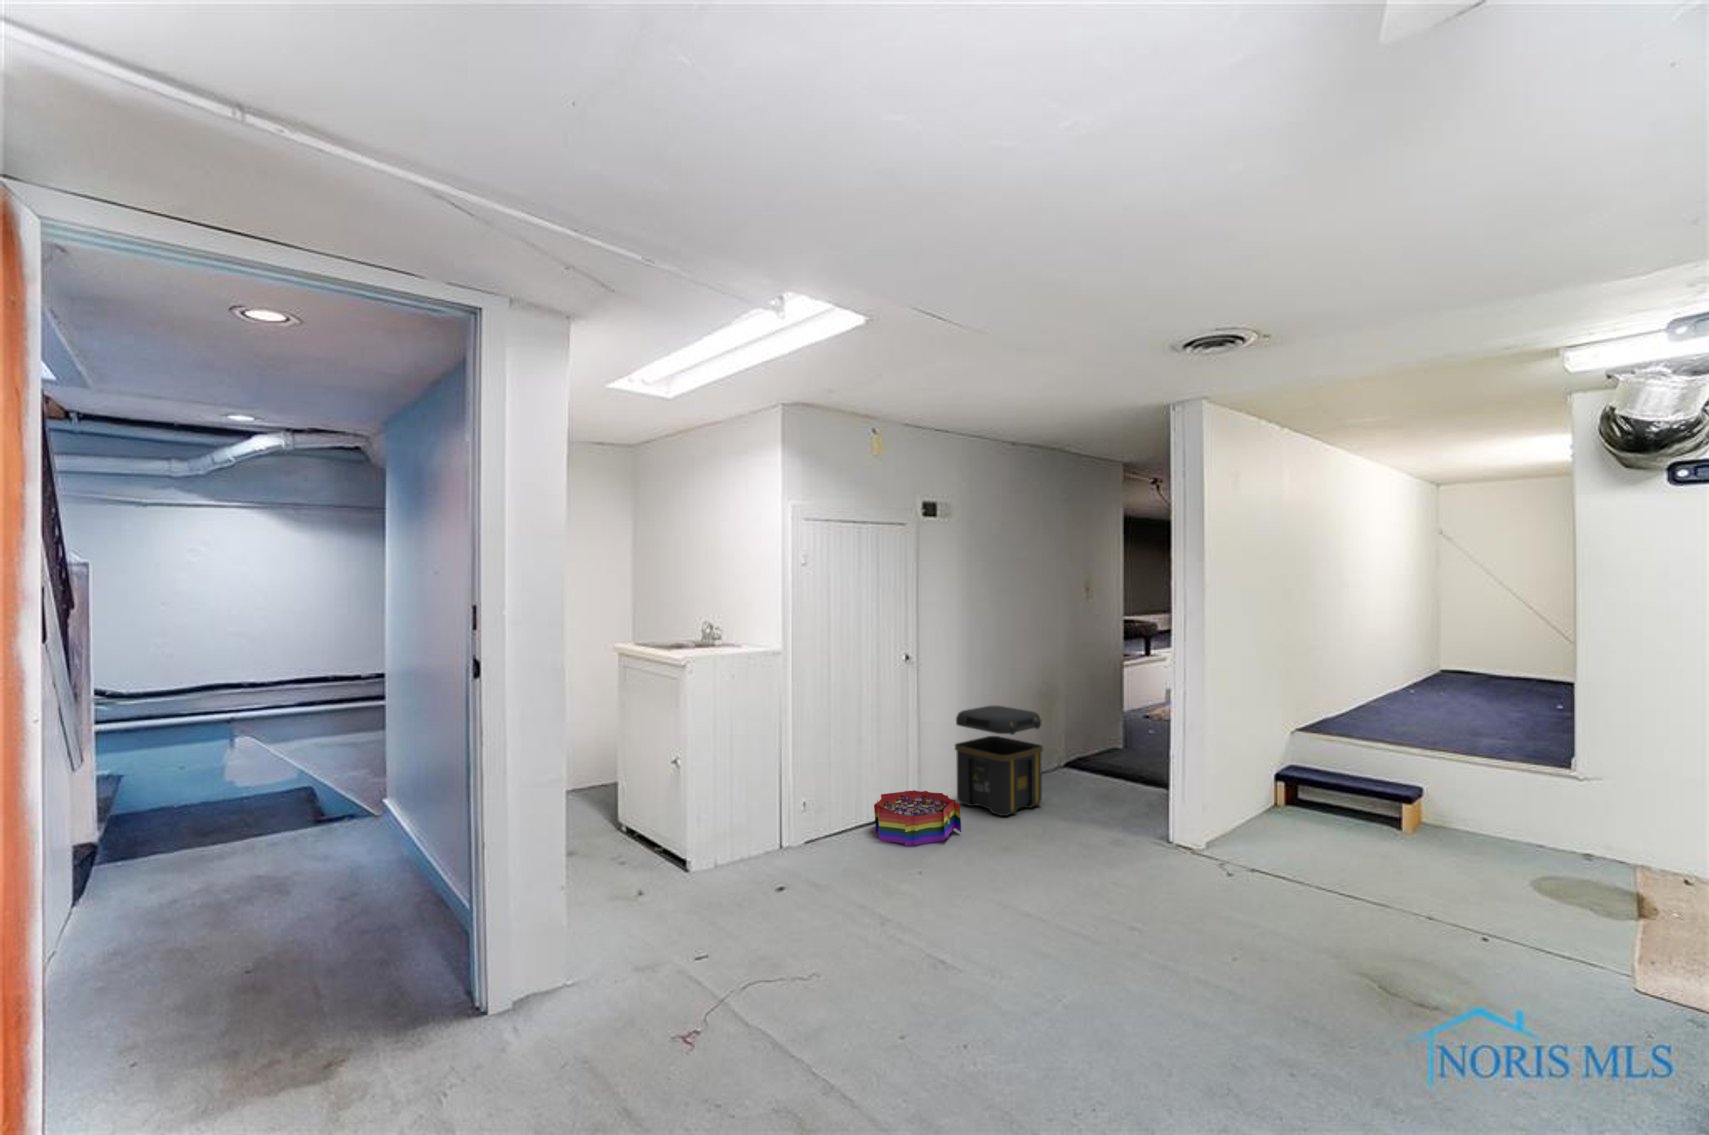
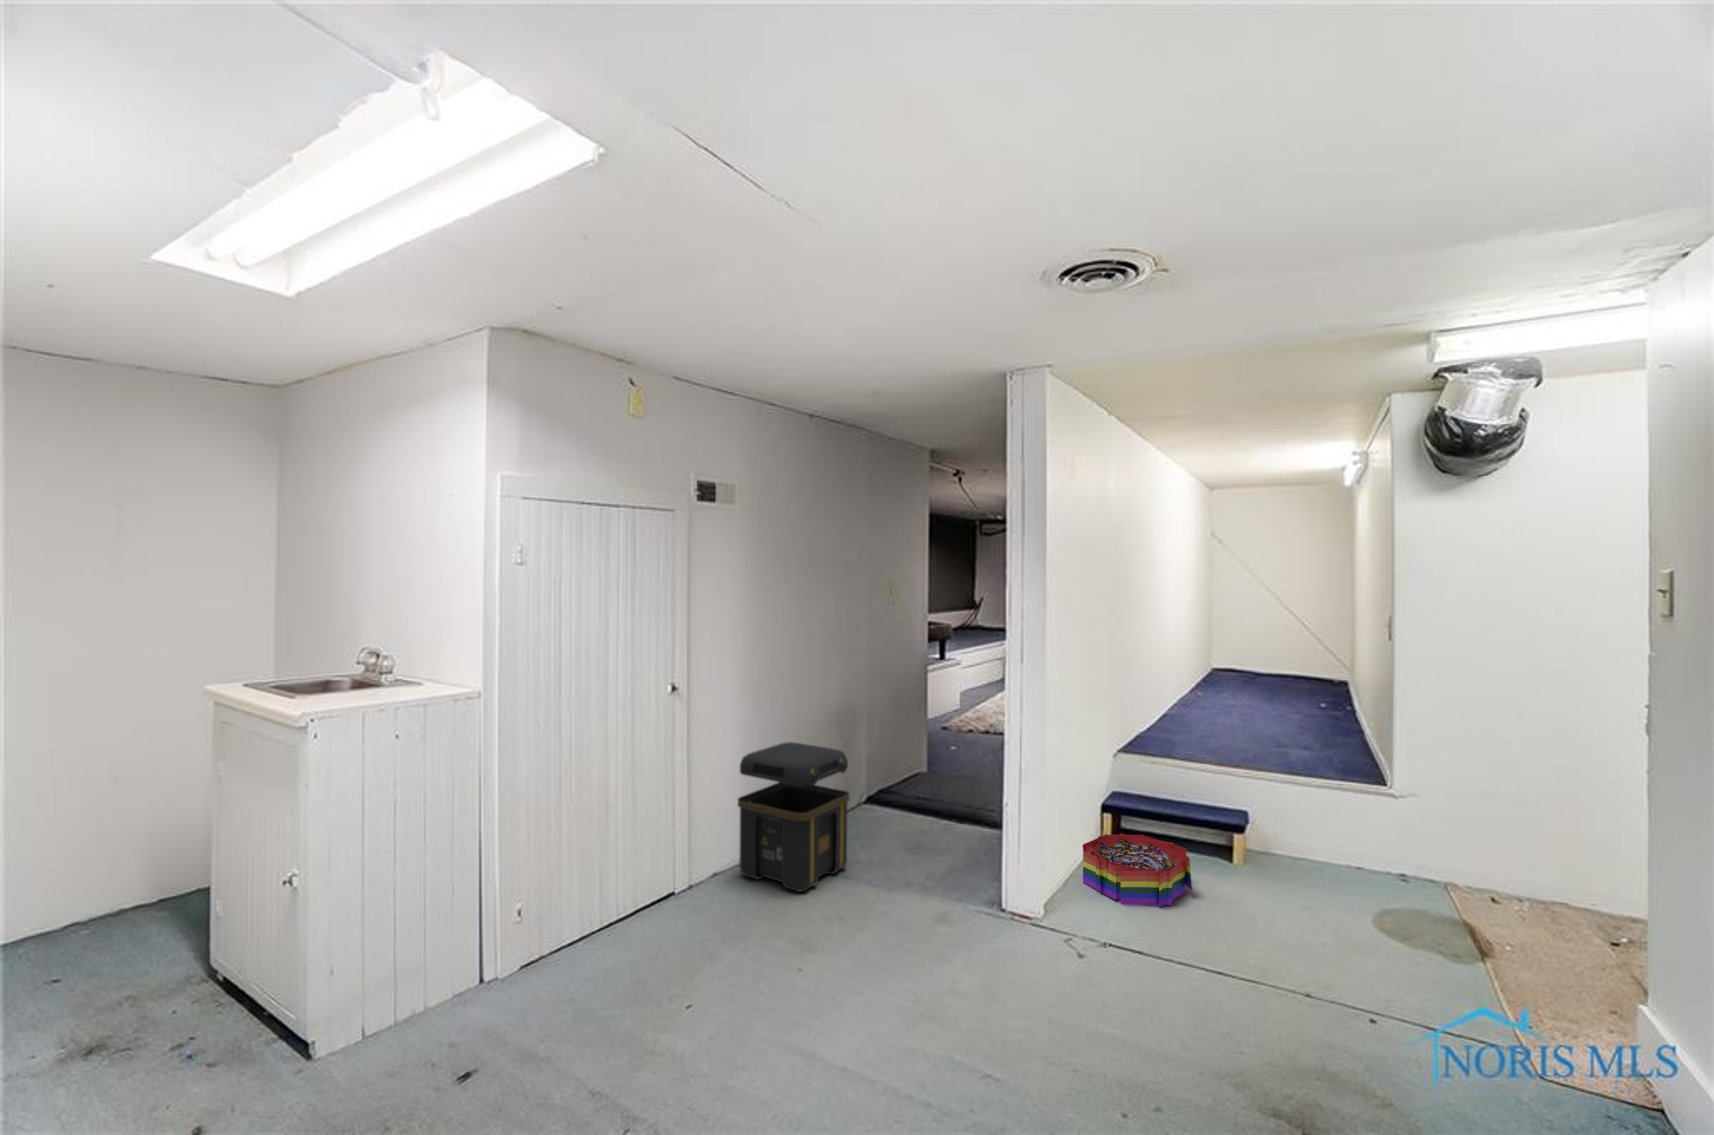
storage bin: present [874,790,961,846] -> present [1083,834,1192,908]

